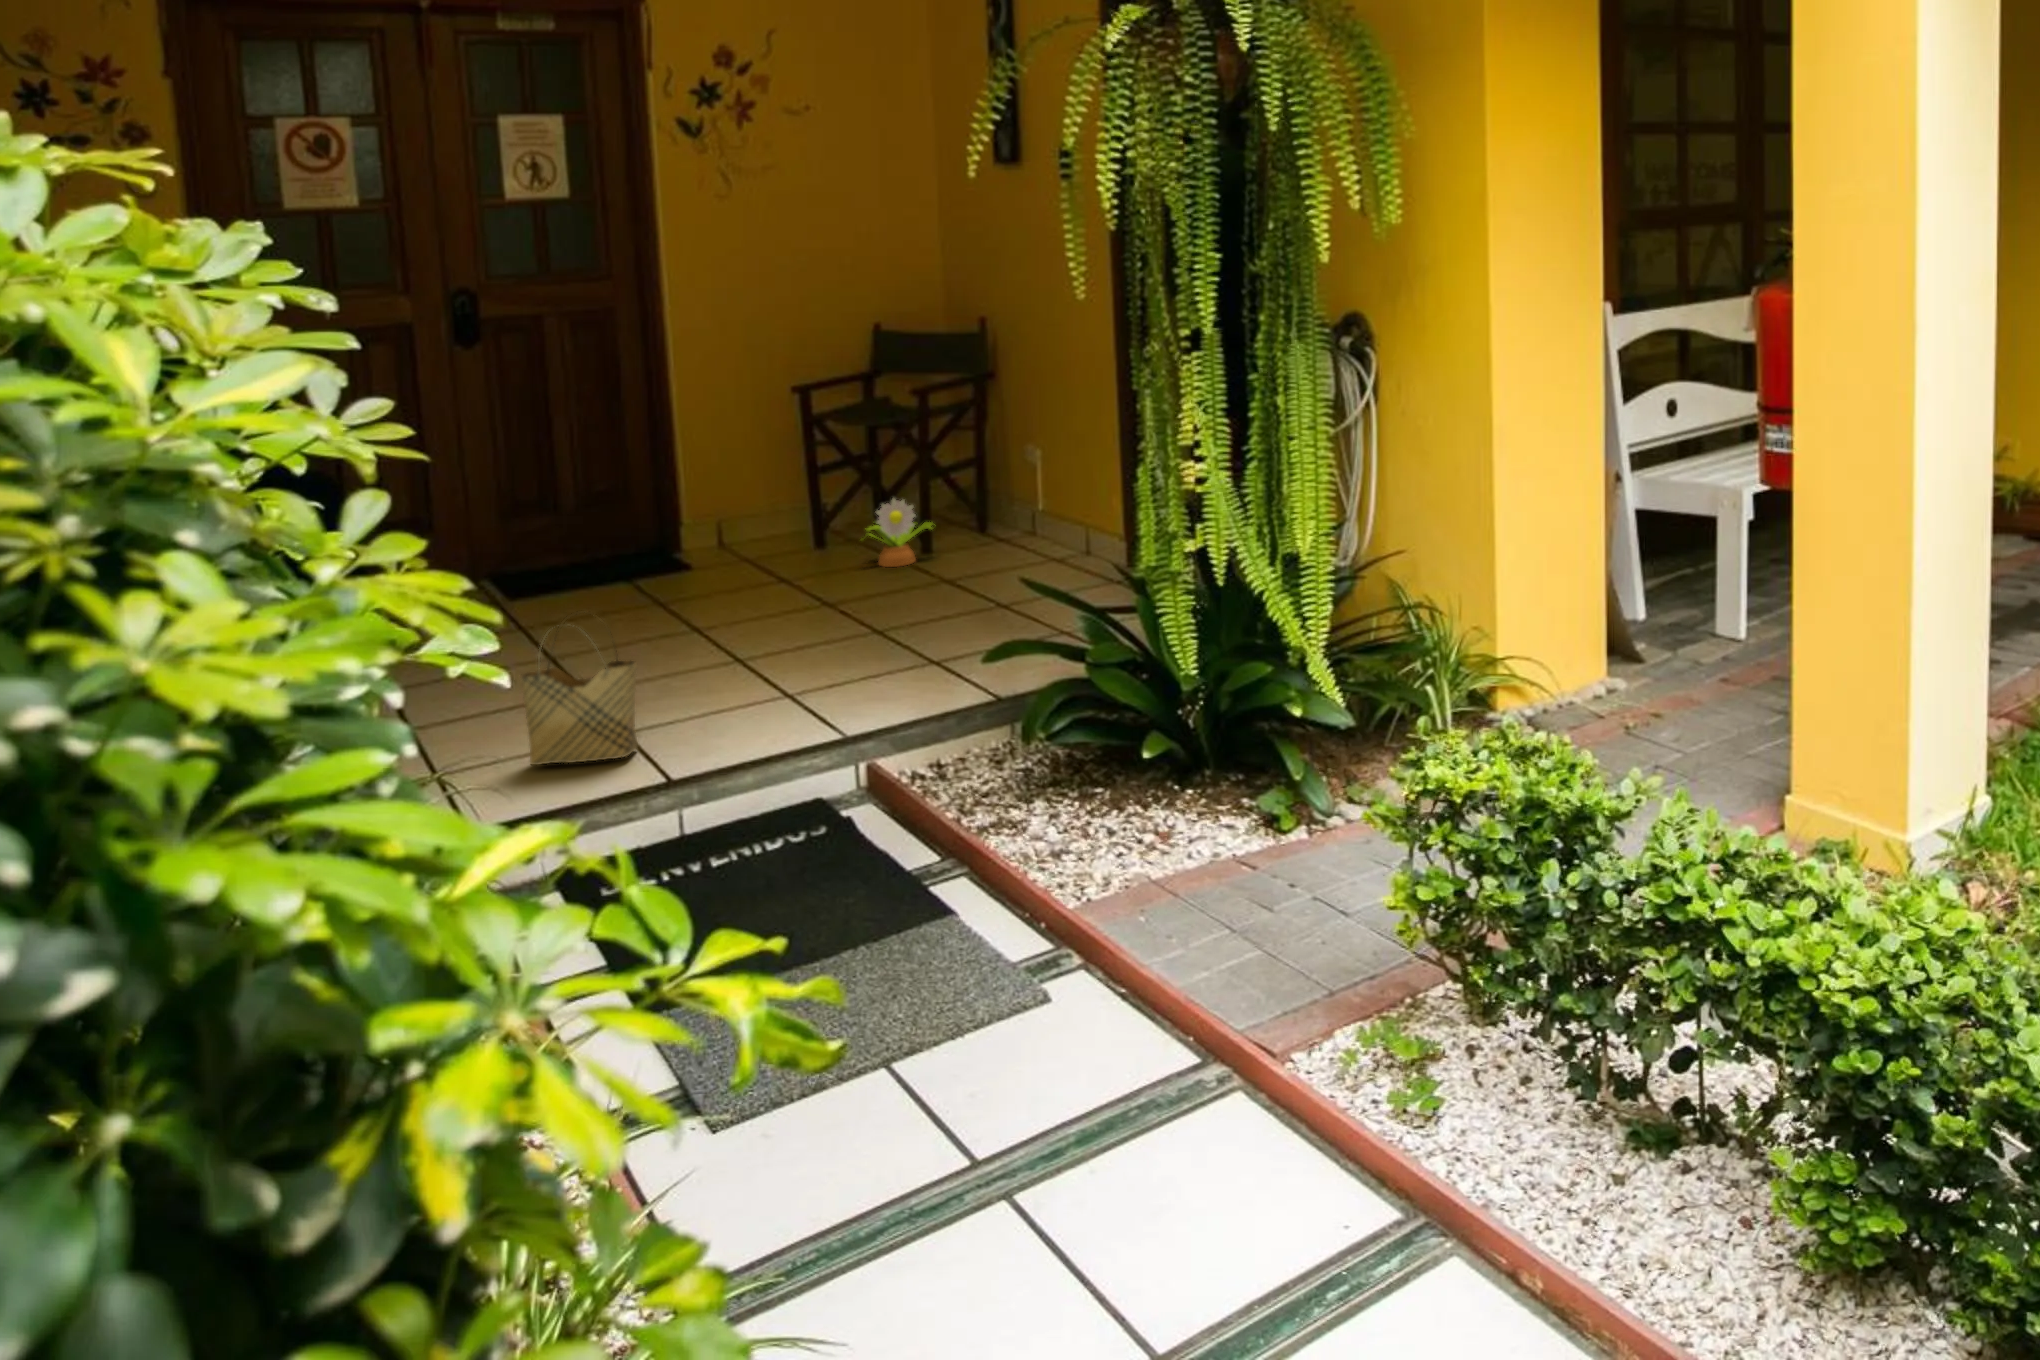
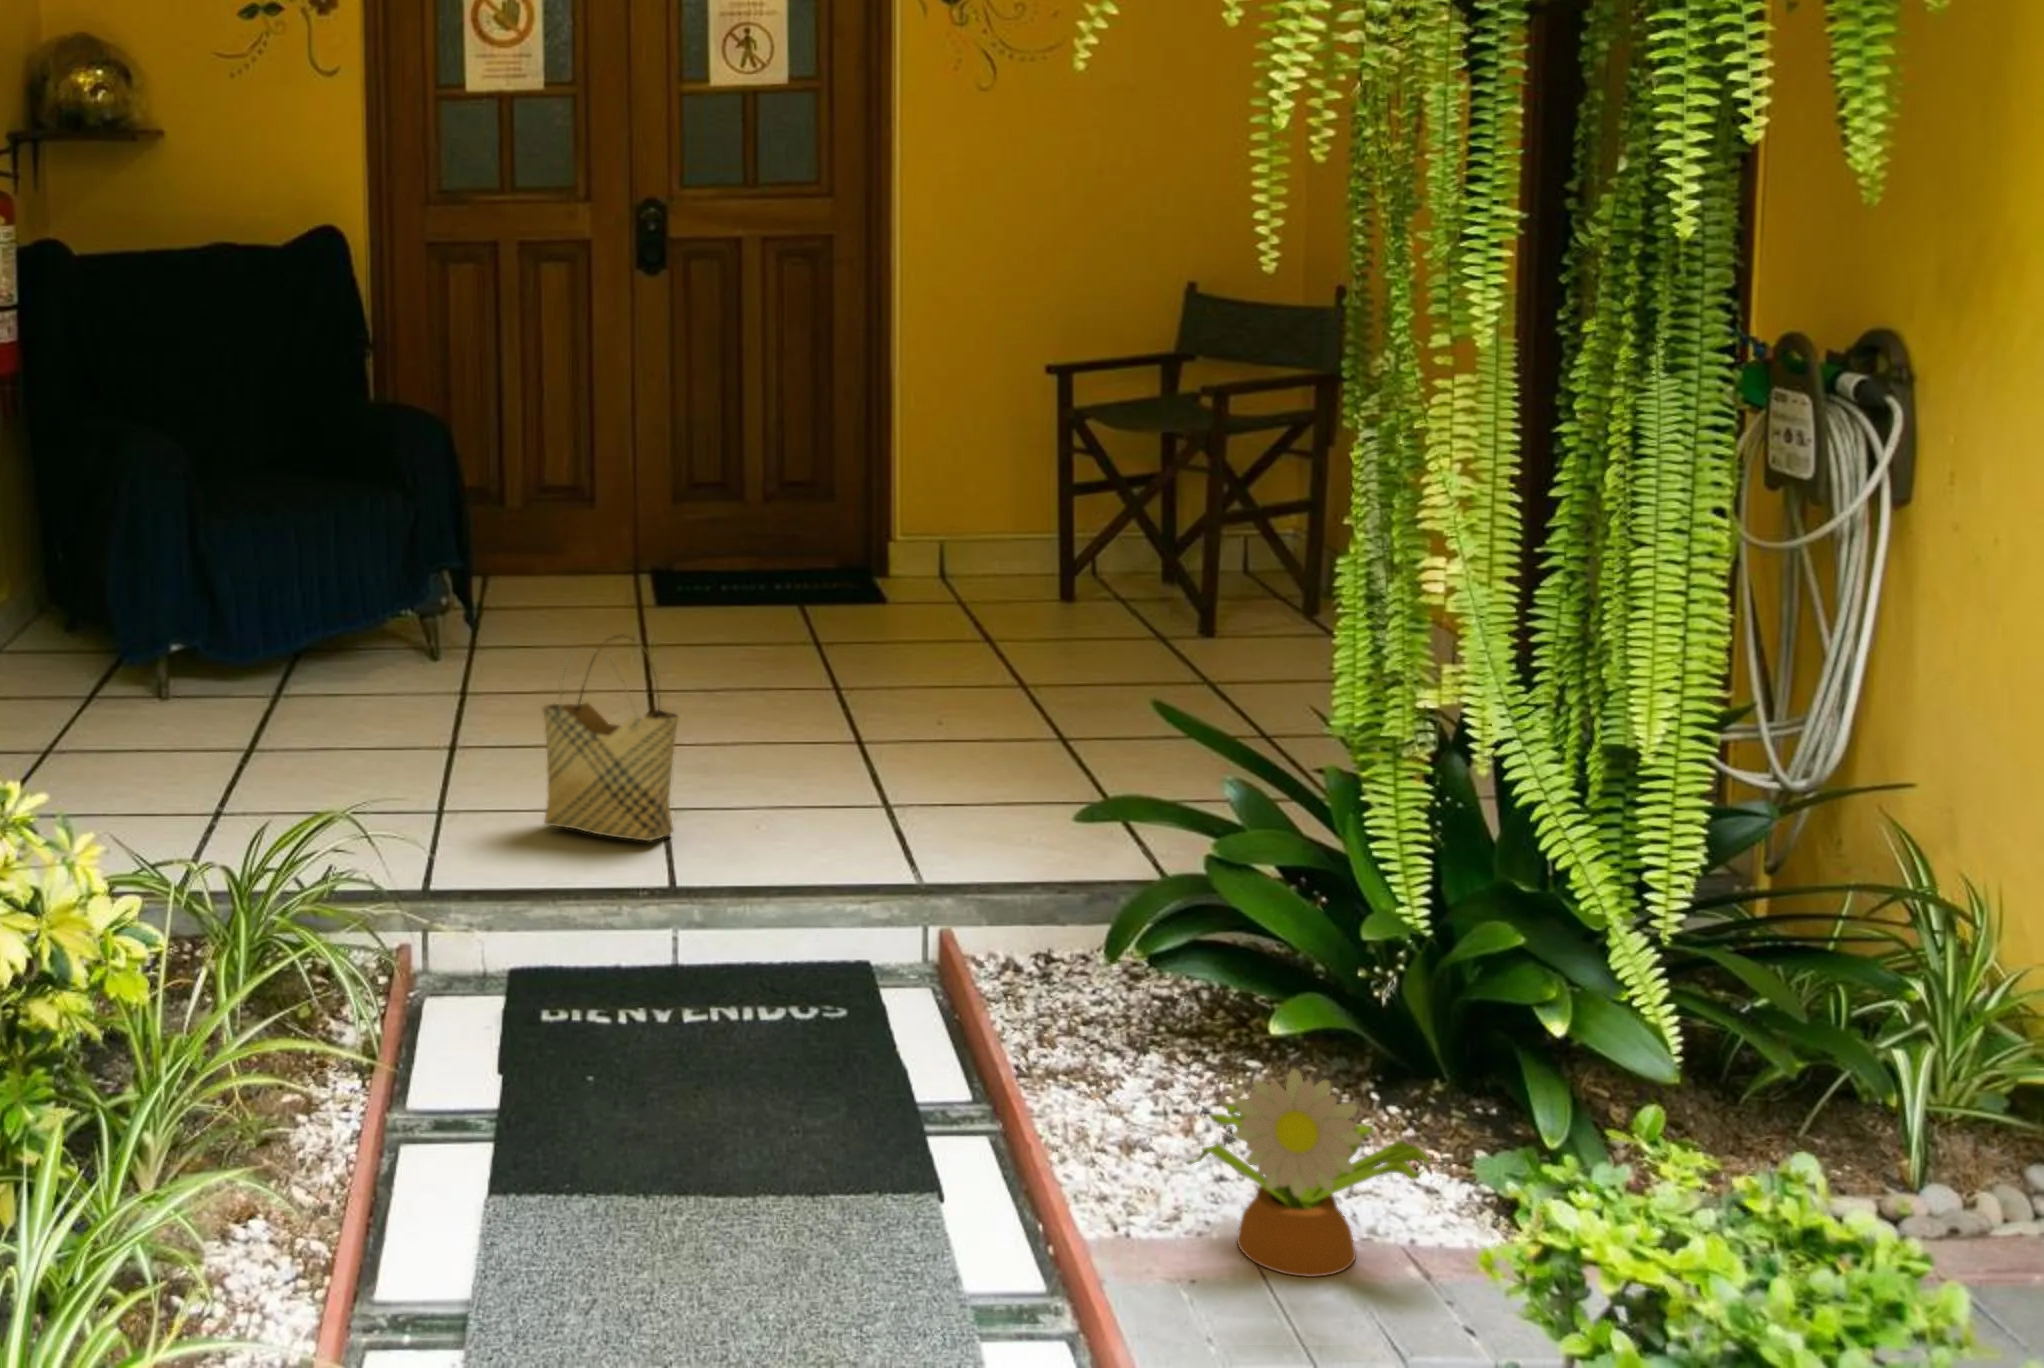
decorative plant: present [865,498,933,567] -> present [1186,1069,1429,1277]

